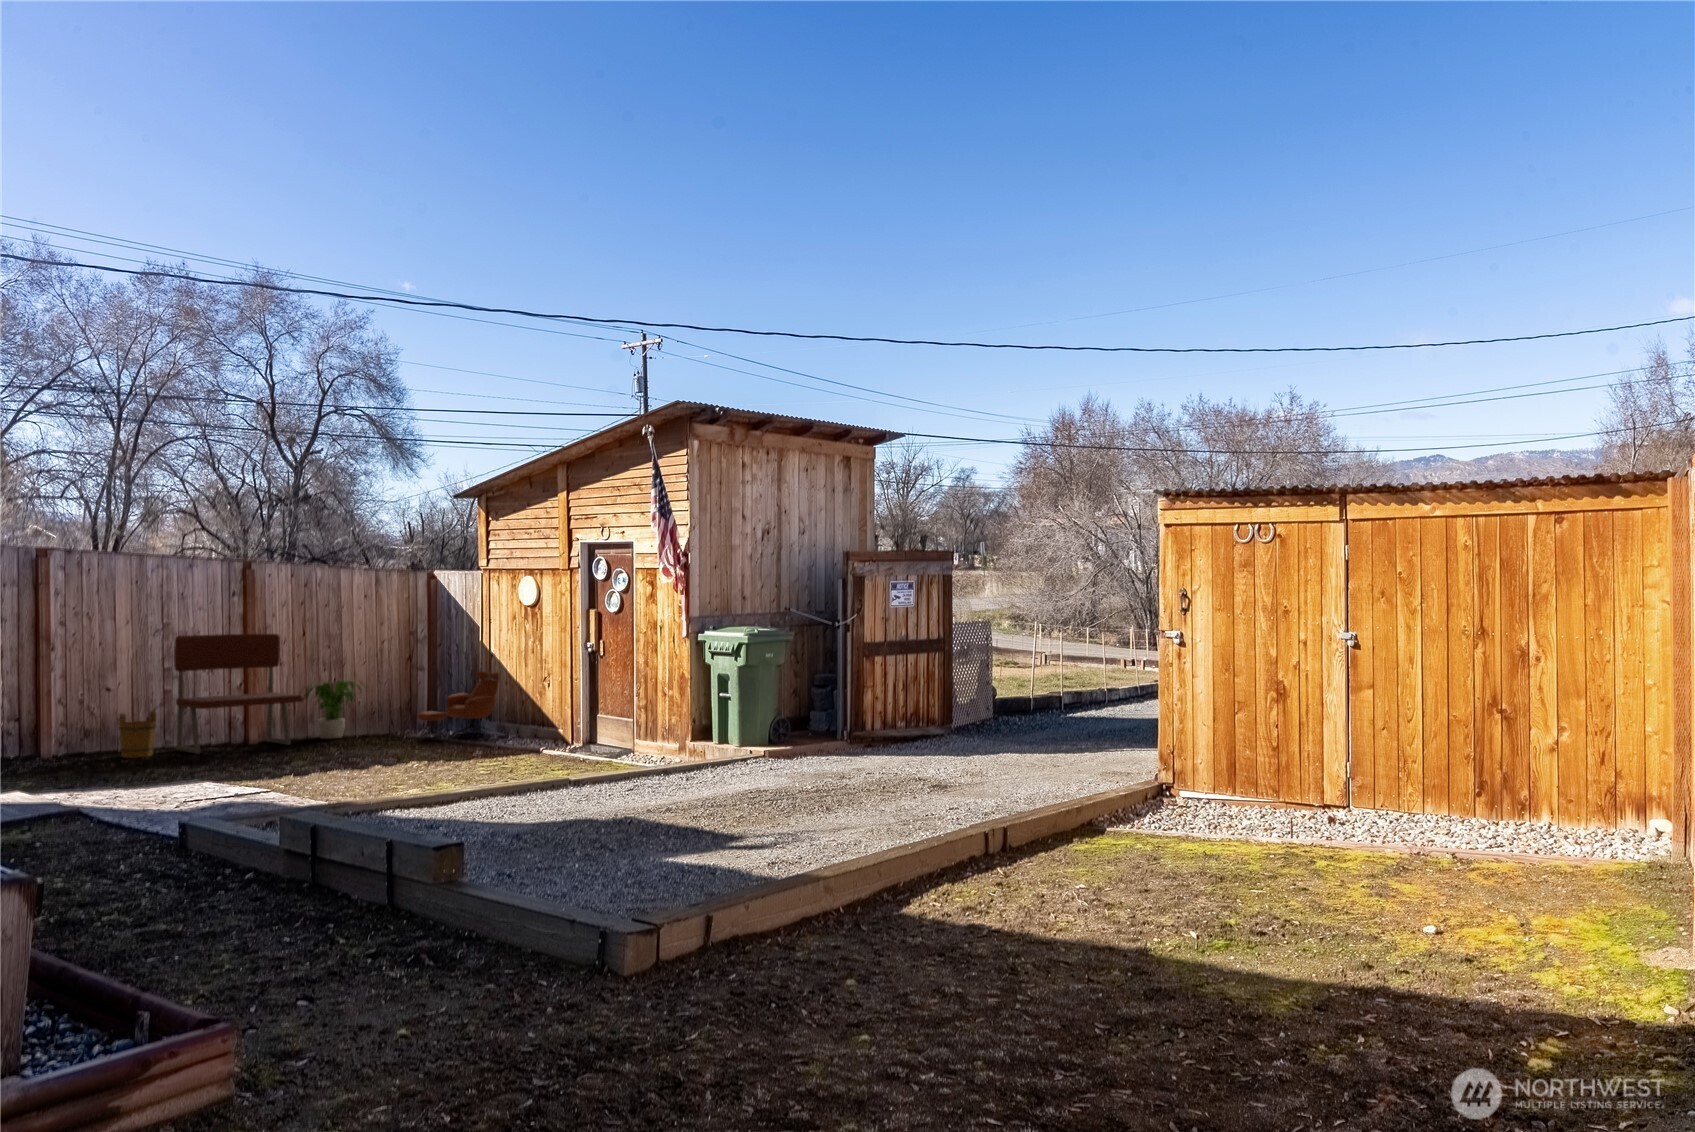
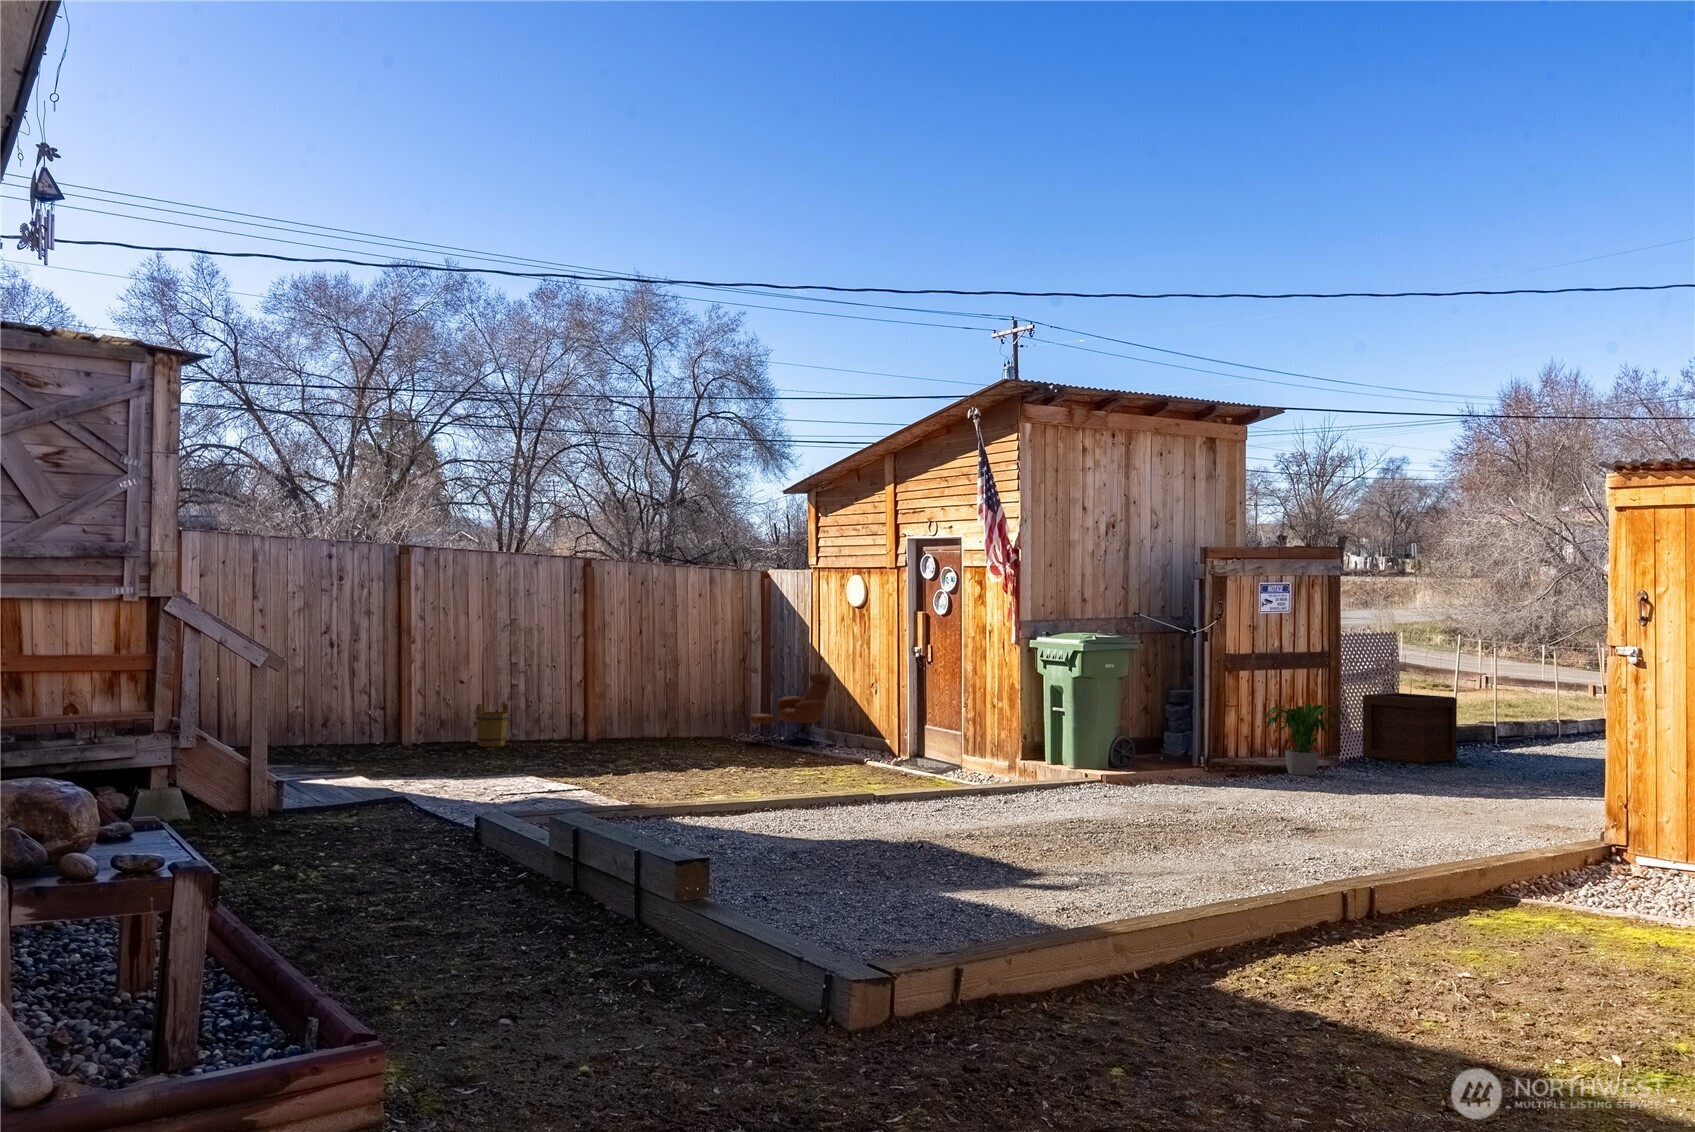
bench: present [174,634,302,754] -> none [526,631,638,746]
wooden crate: none [968,672,1039,730] -> present [1363,693,1457,764]
potted plant: present [302,680,362,739] -> present [1265,704,1344,775]

